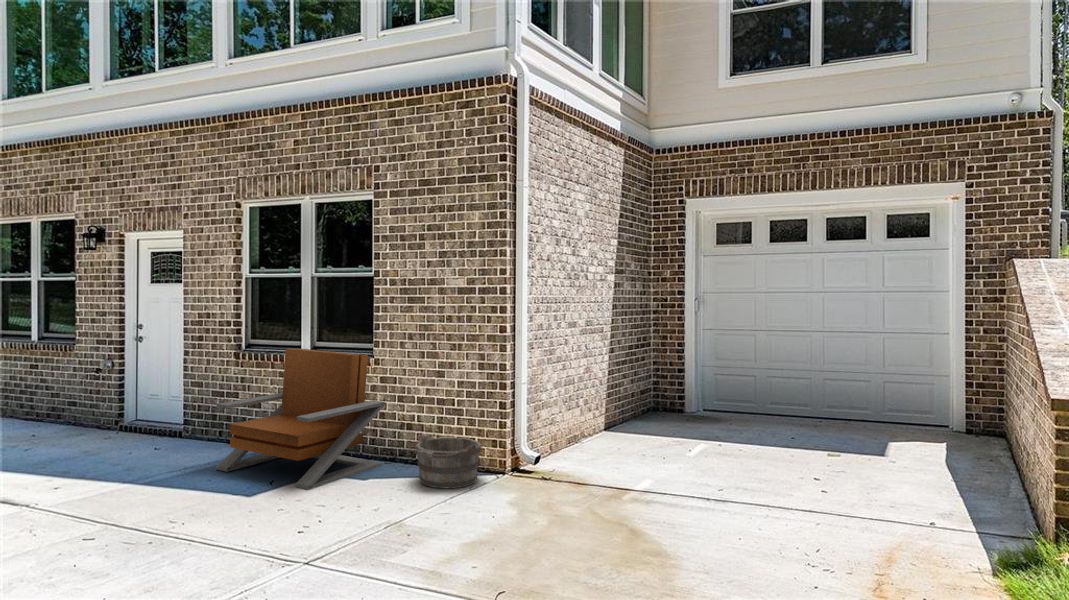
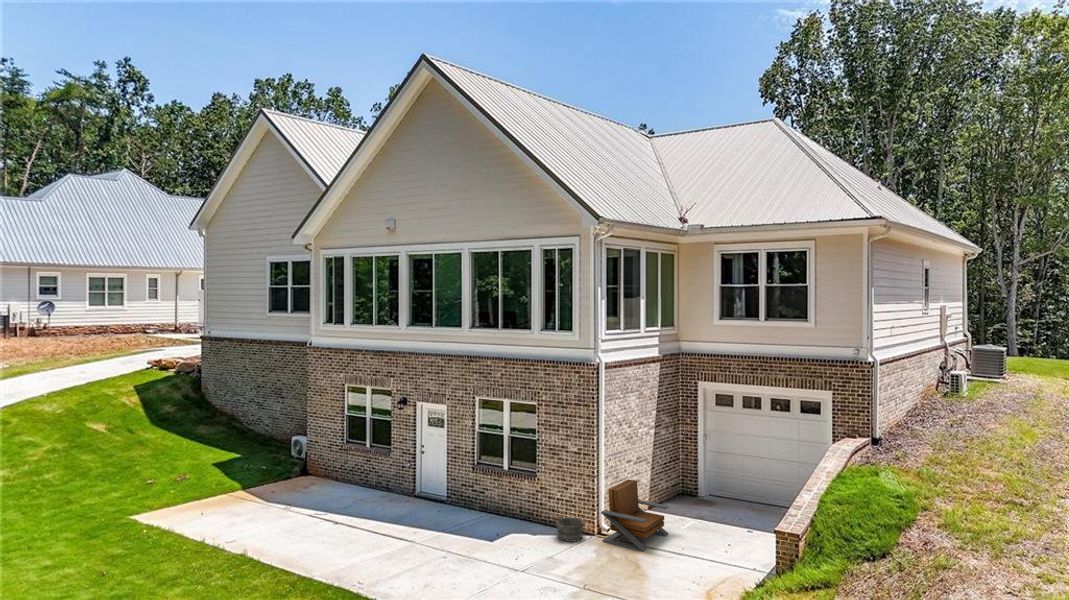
lounge chair: present [216,349,385,490] -> present [601,480,669,552]

